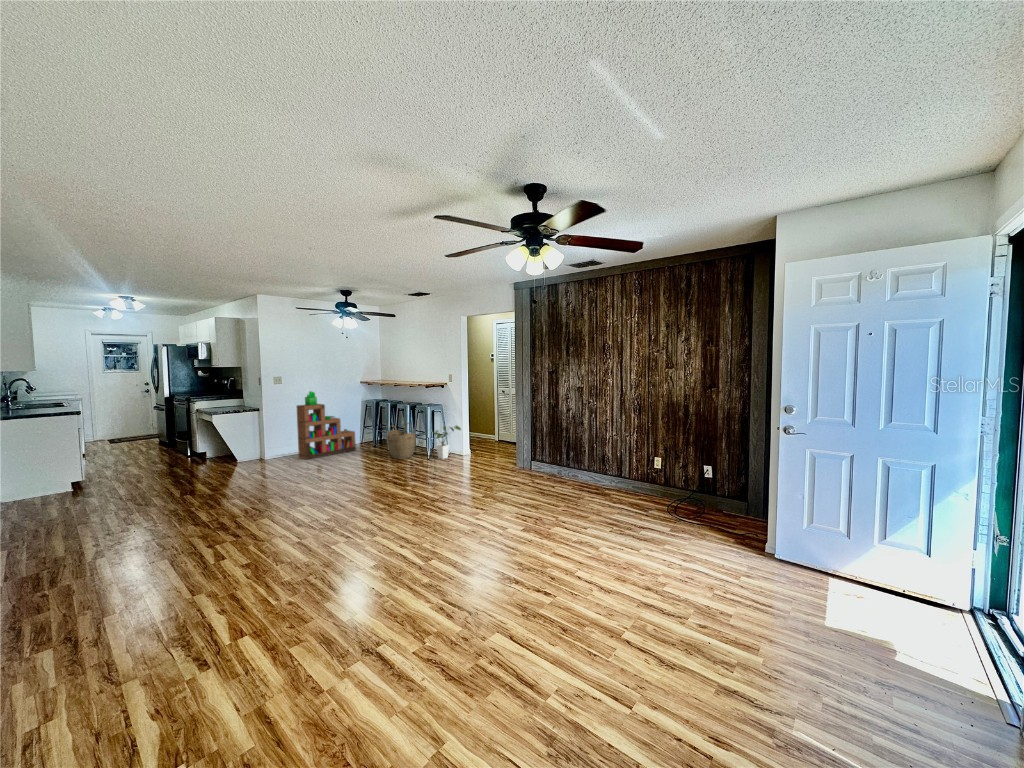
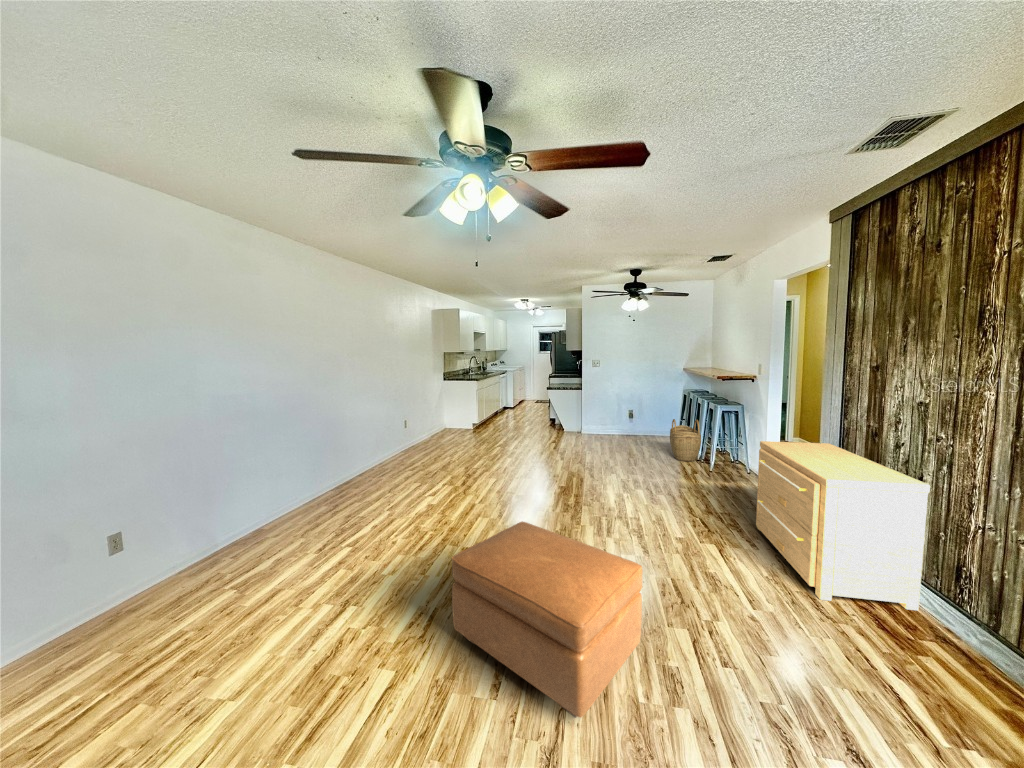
bookshelf: present [297,391,356,460] -> none [604,374,658,439]
side table: none [504,418,591,494] -> present [756,441,930,611]
house plant: present [435,425,461,459] -> none [707,429,756,474]
ottoman: none [466,490,597,595] -> present [452,522,643,718]

